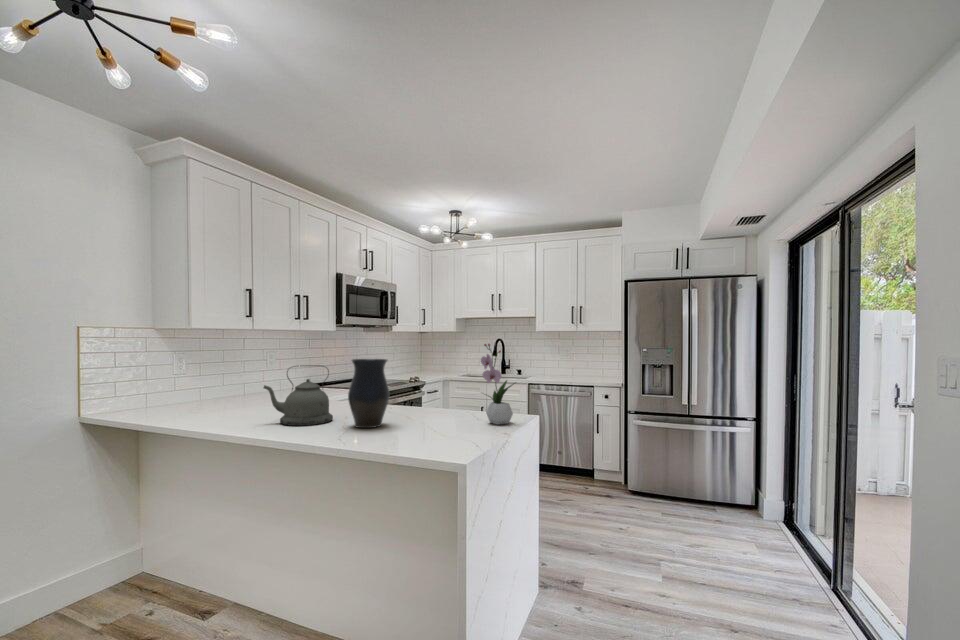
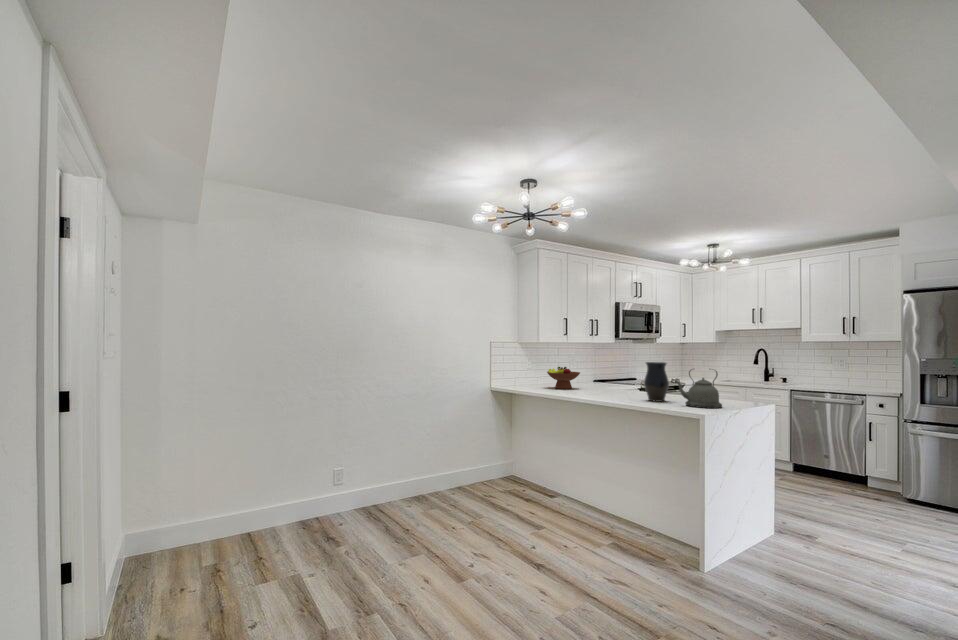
flower arrangement: present [481,344,515,425] -> none [730,354,757,406]
kettle: present [264,365,333,426] -> present [675,369,722,408]
fruit bowl: none [197,369,262,407] -> present [547,367,580,389]

